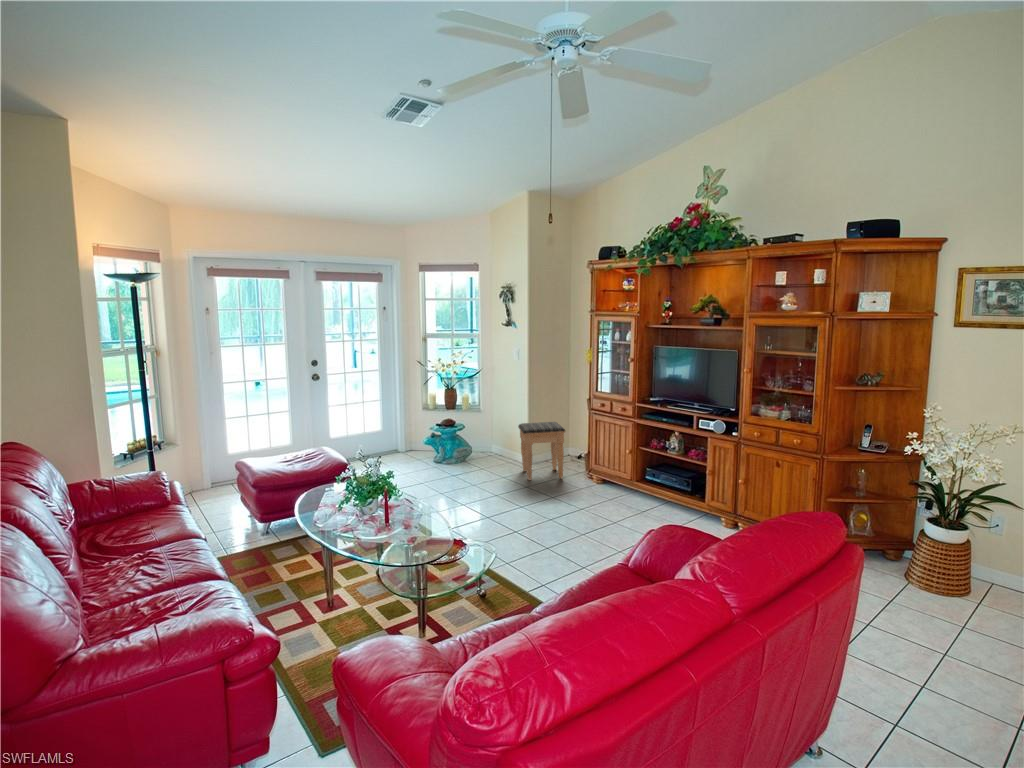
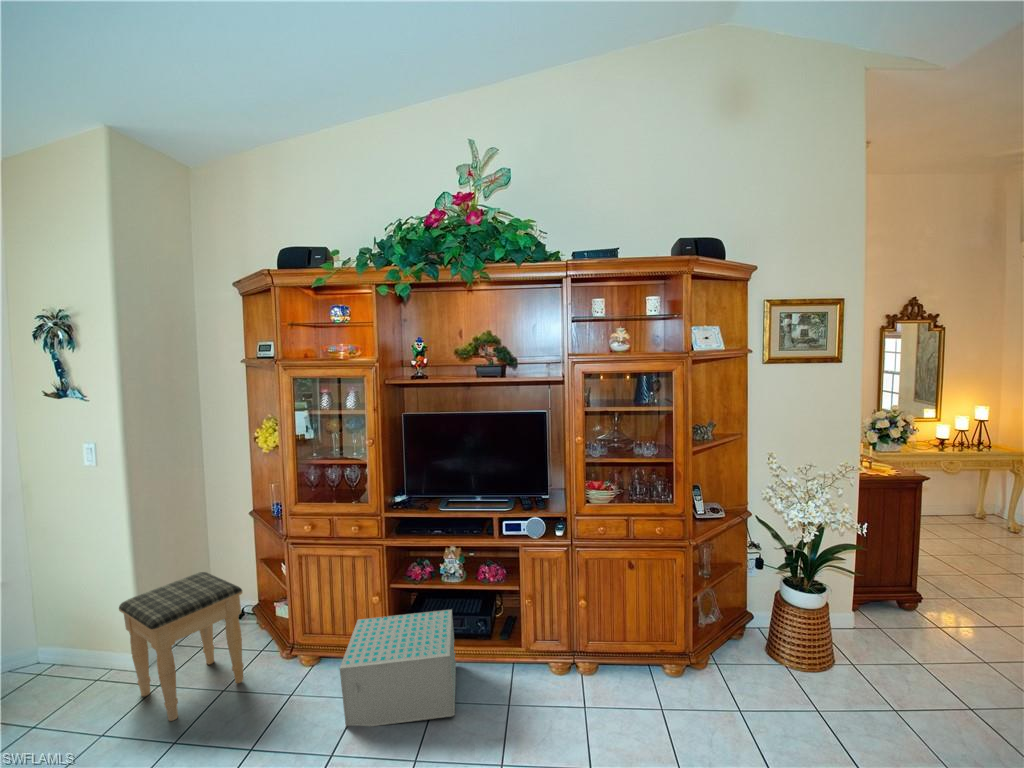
storage box: none [590,462,666,517] -> present [340,610,456,727]

